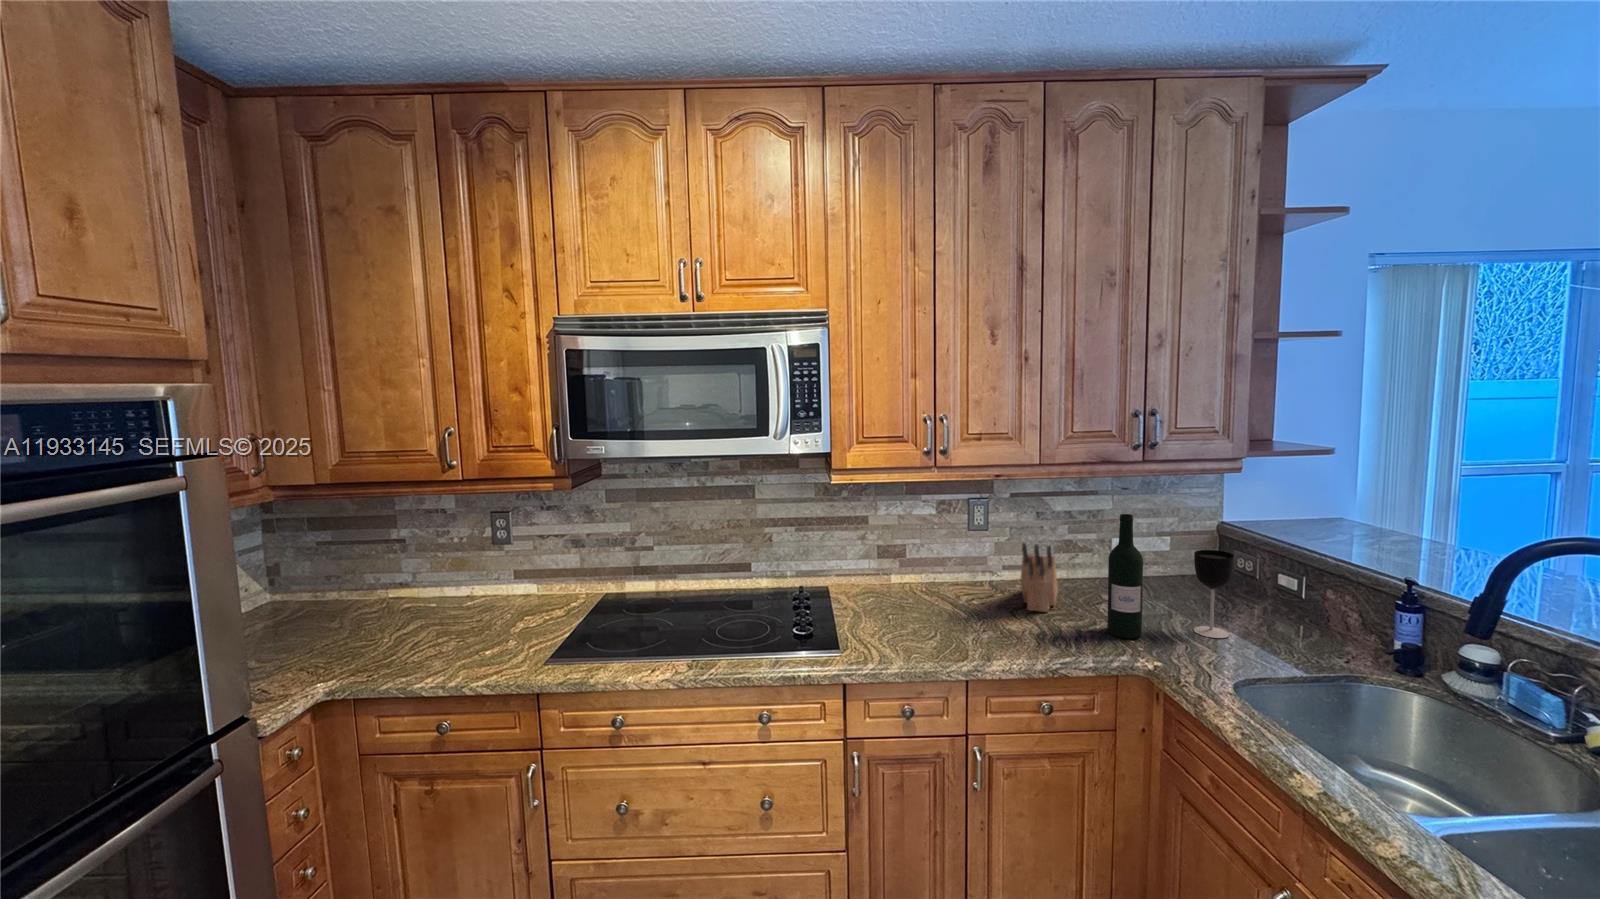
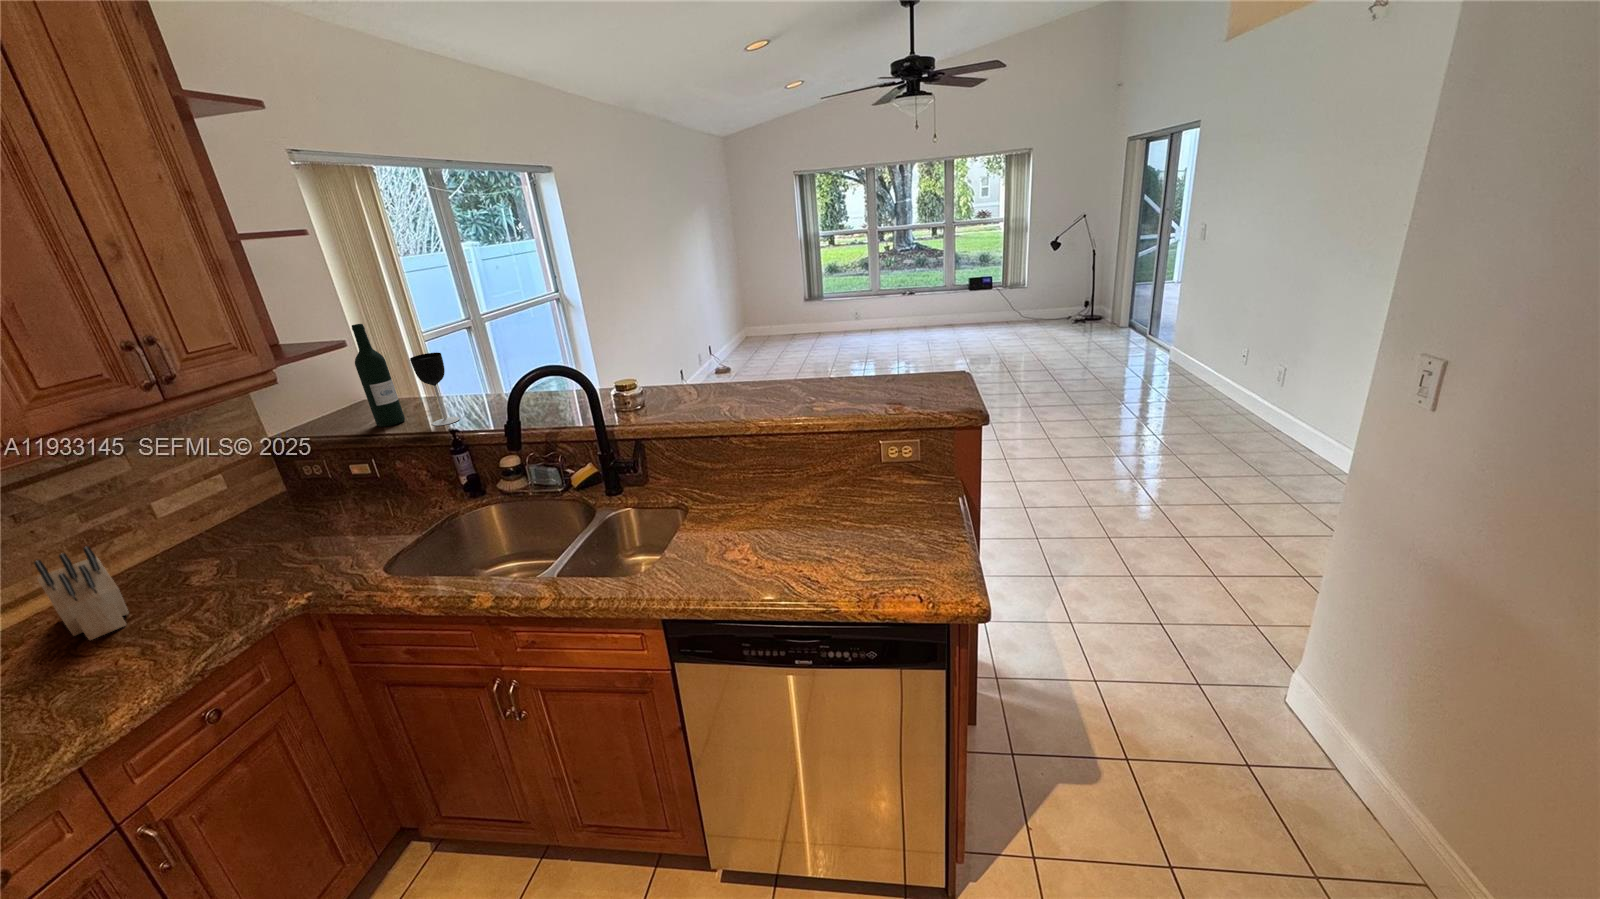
wine bottle: present [1108,514,1143,639] -> present [352,324,405,427]
wine glass: present [1194,550,1234,638] -> present [410,353,460,426]

